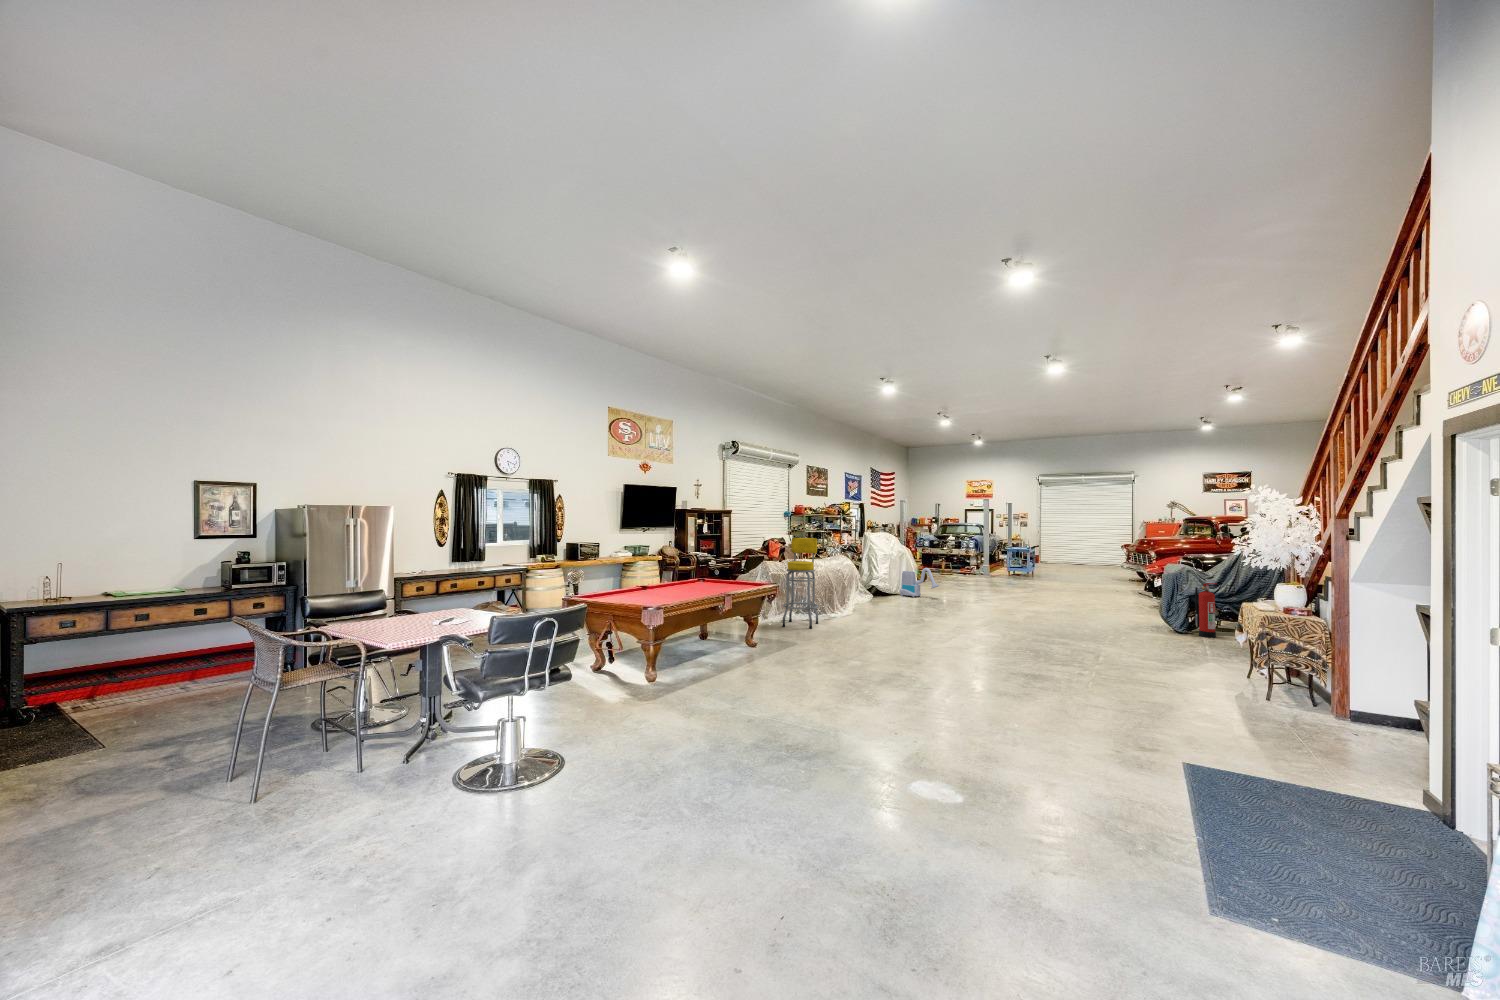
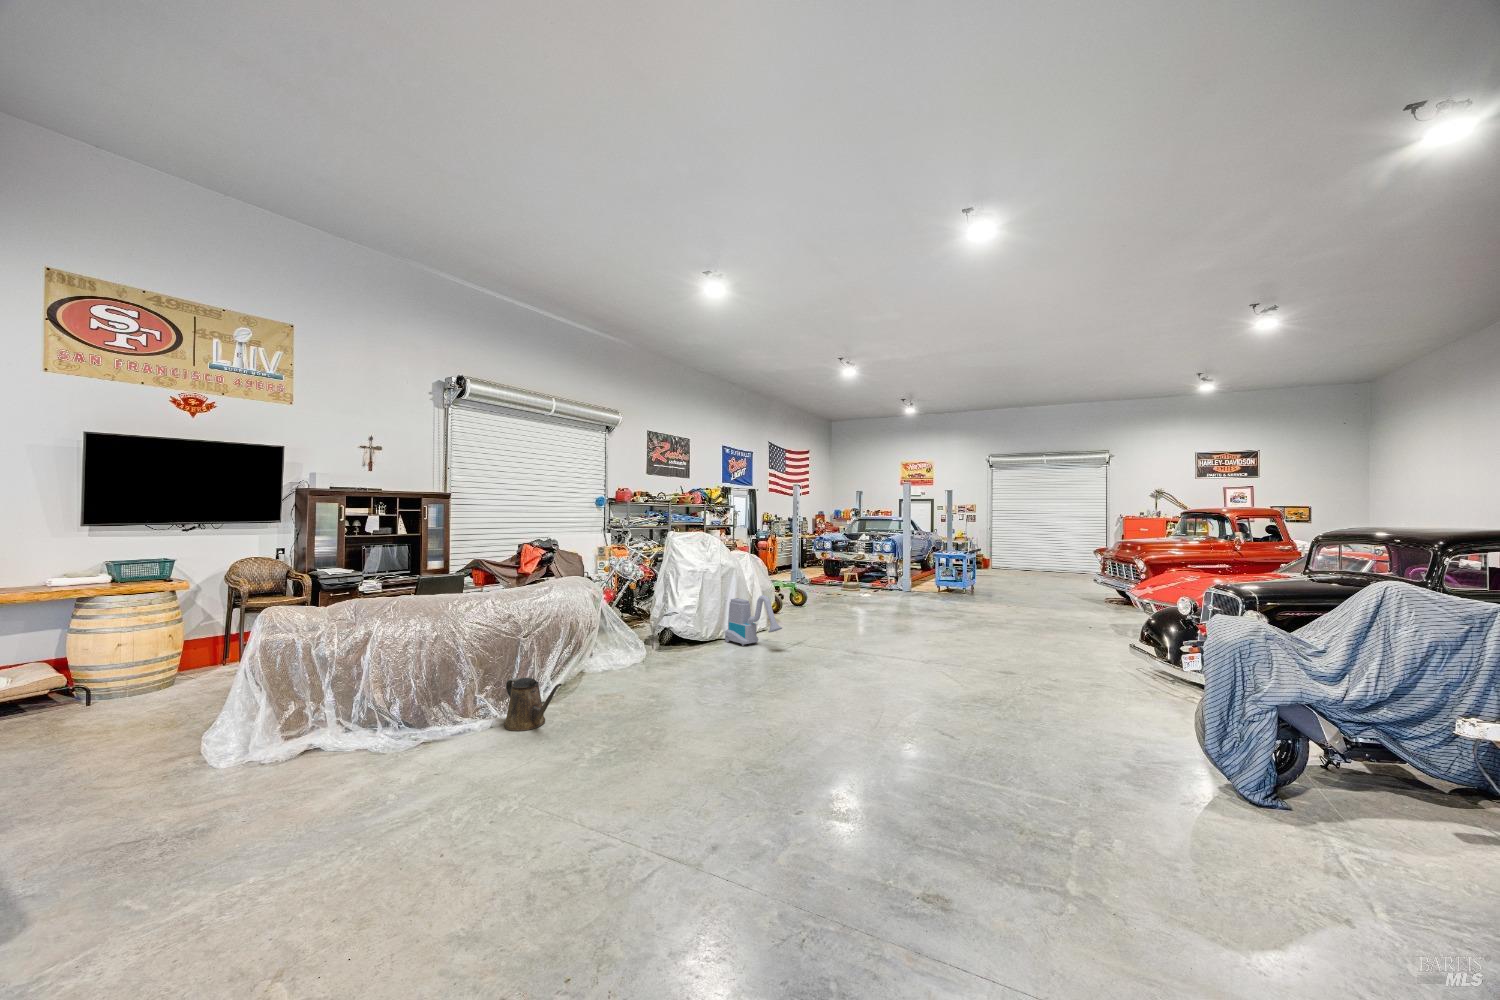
bar stool: present [783,538,818,629] -> none [265,552,401,793]
fire extinguisher: present [1195,583,1216,638] -> none [1290,679,1355,826]
watering can: none [839,596,876,619] -> present [504,678,562,731]

